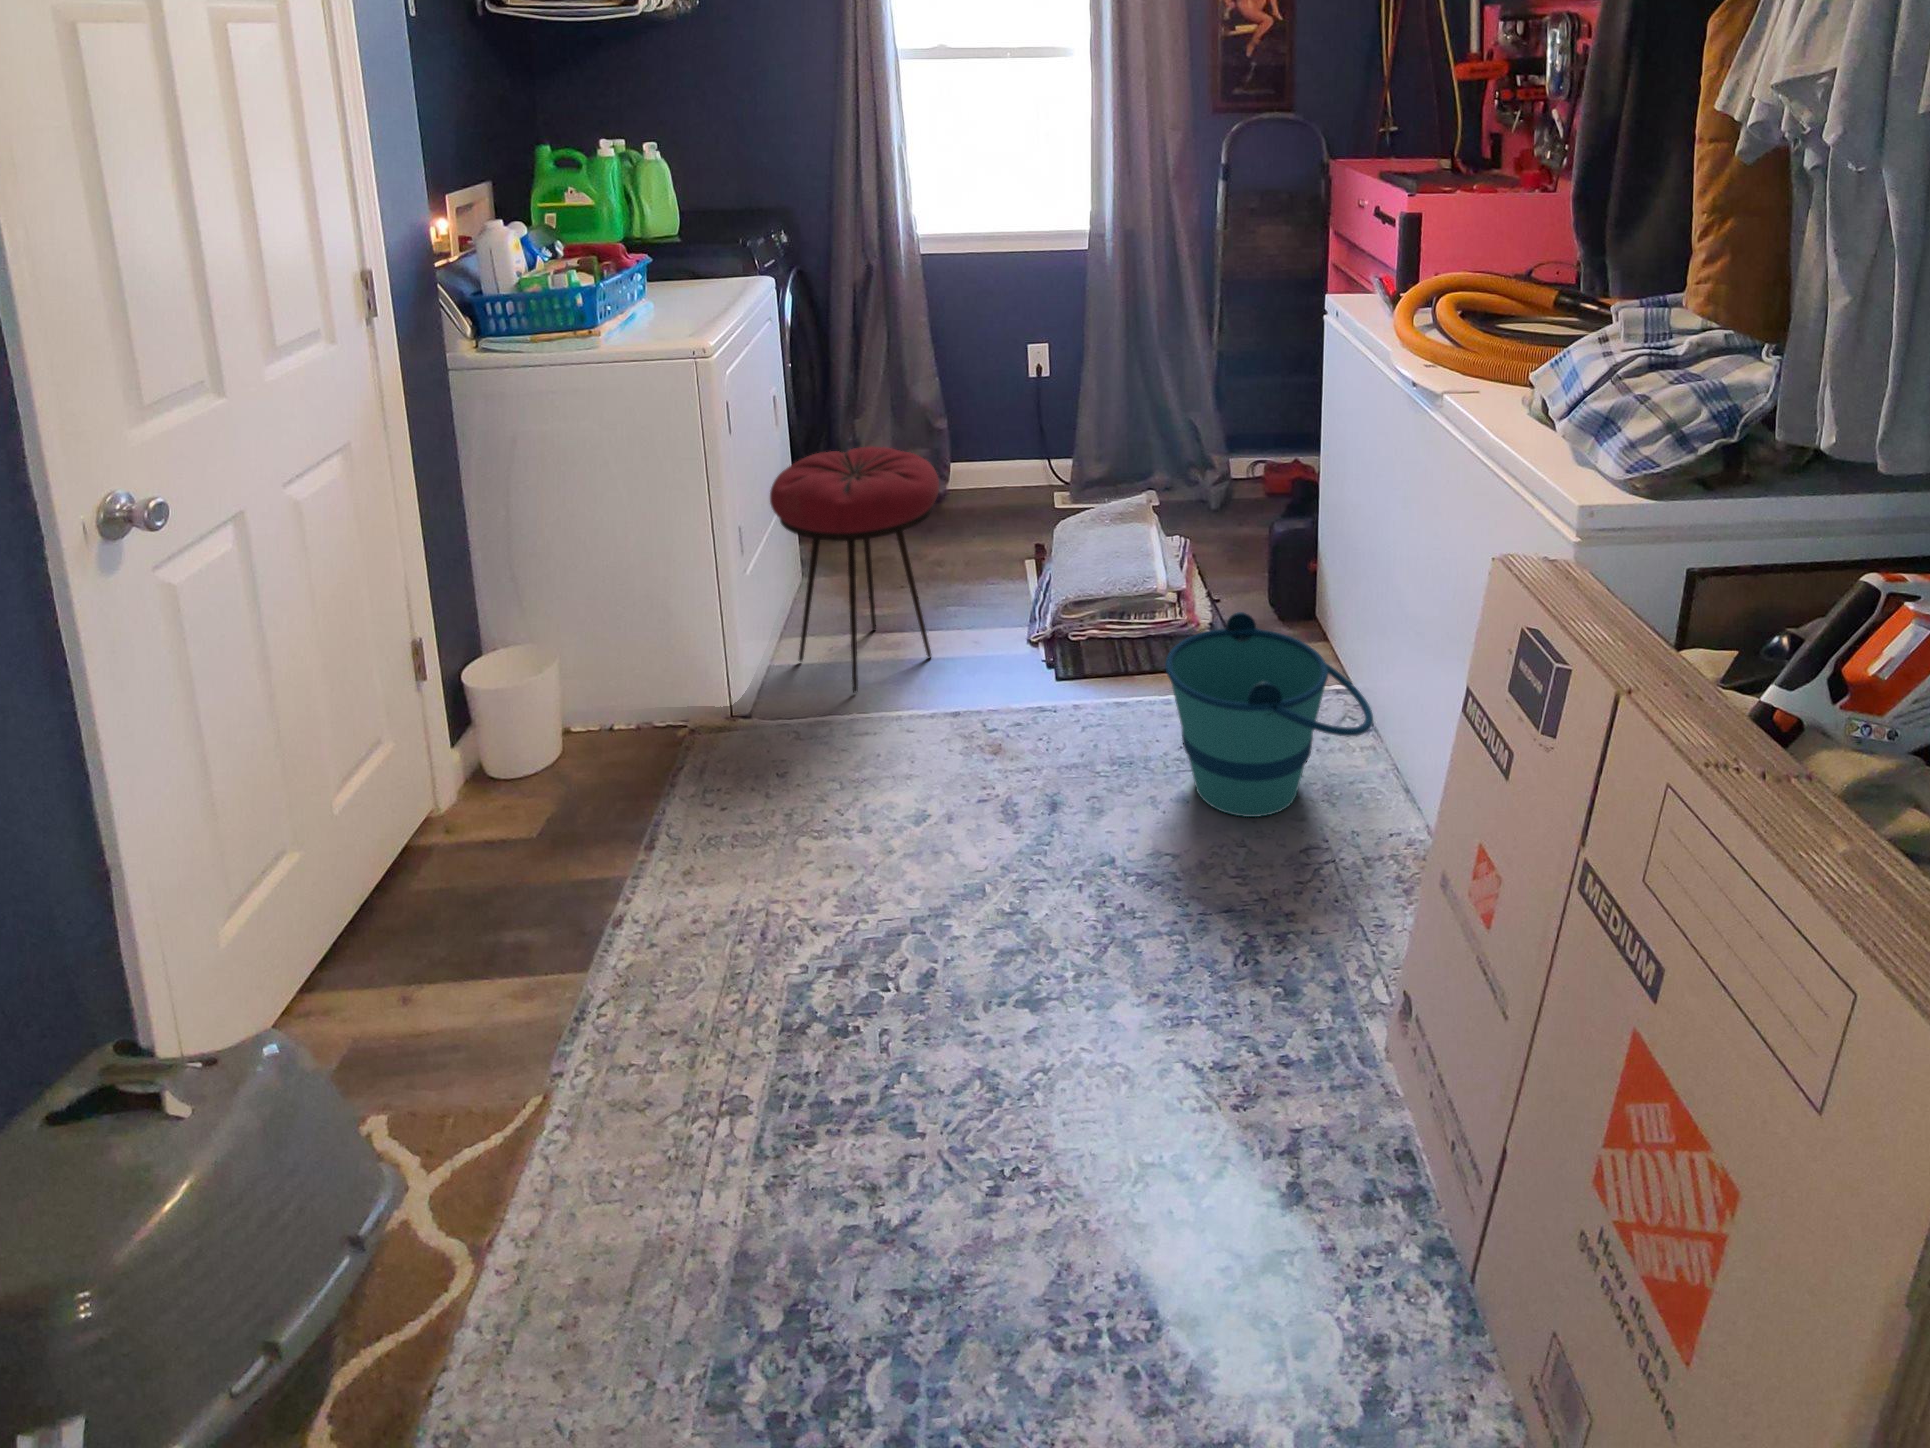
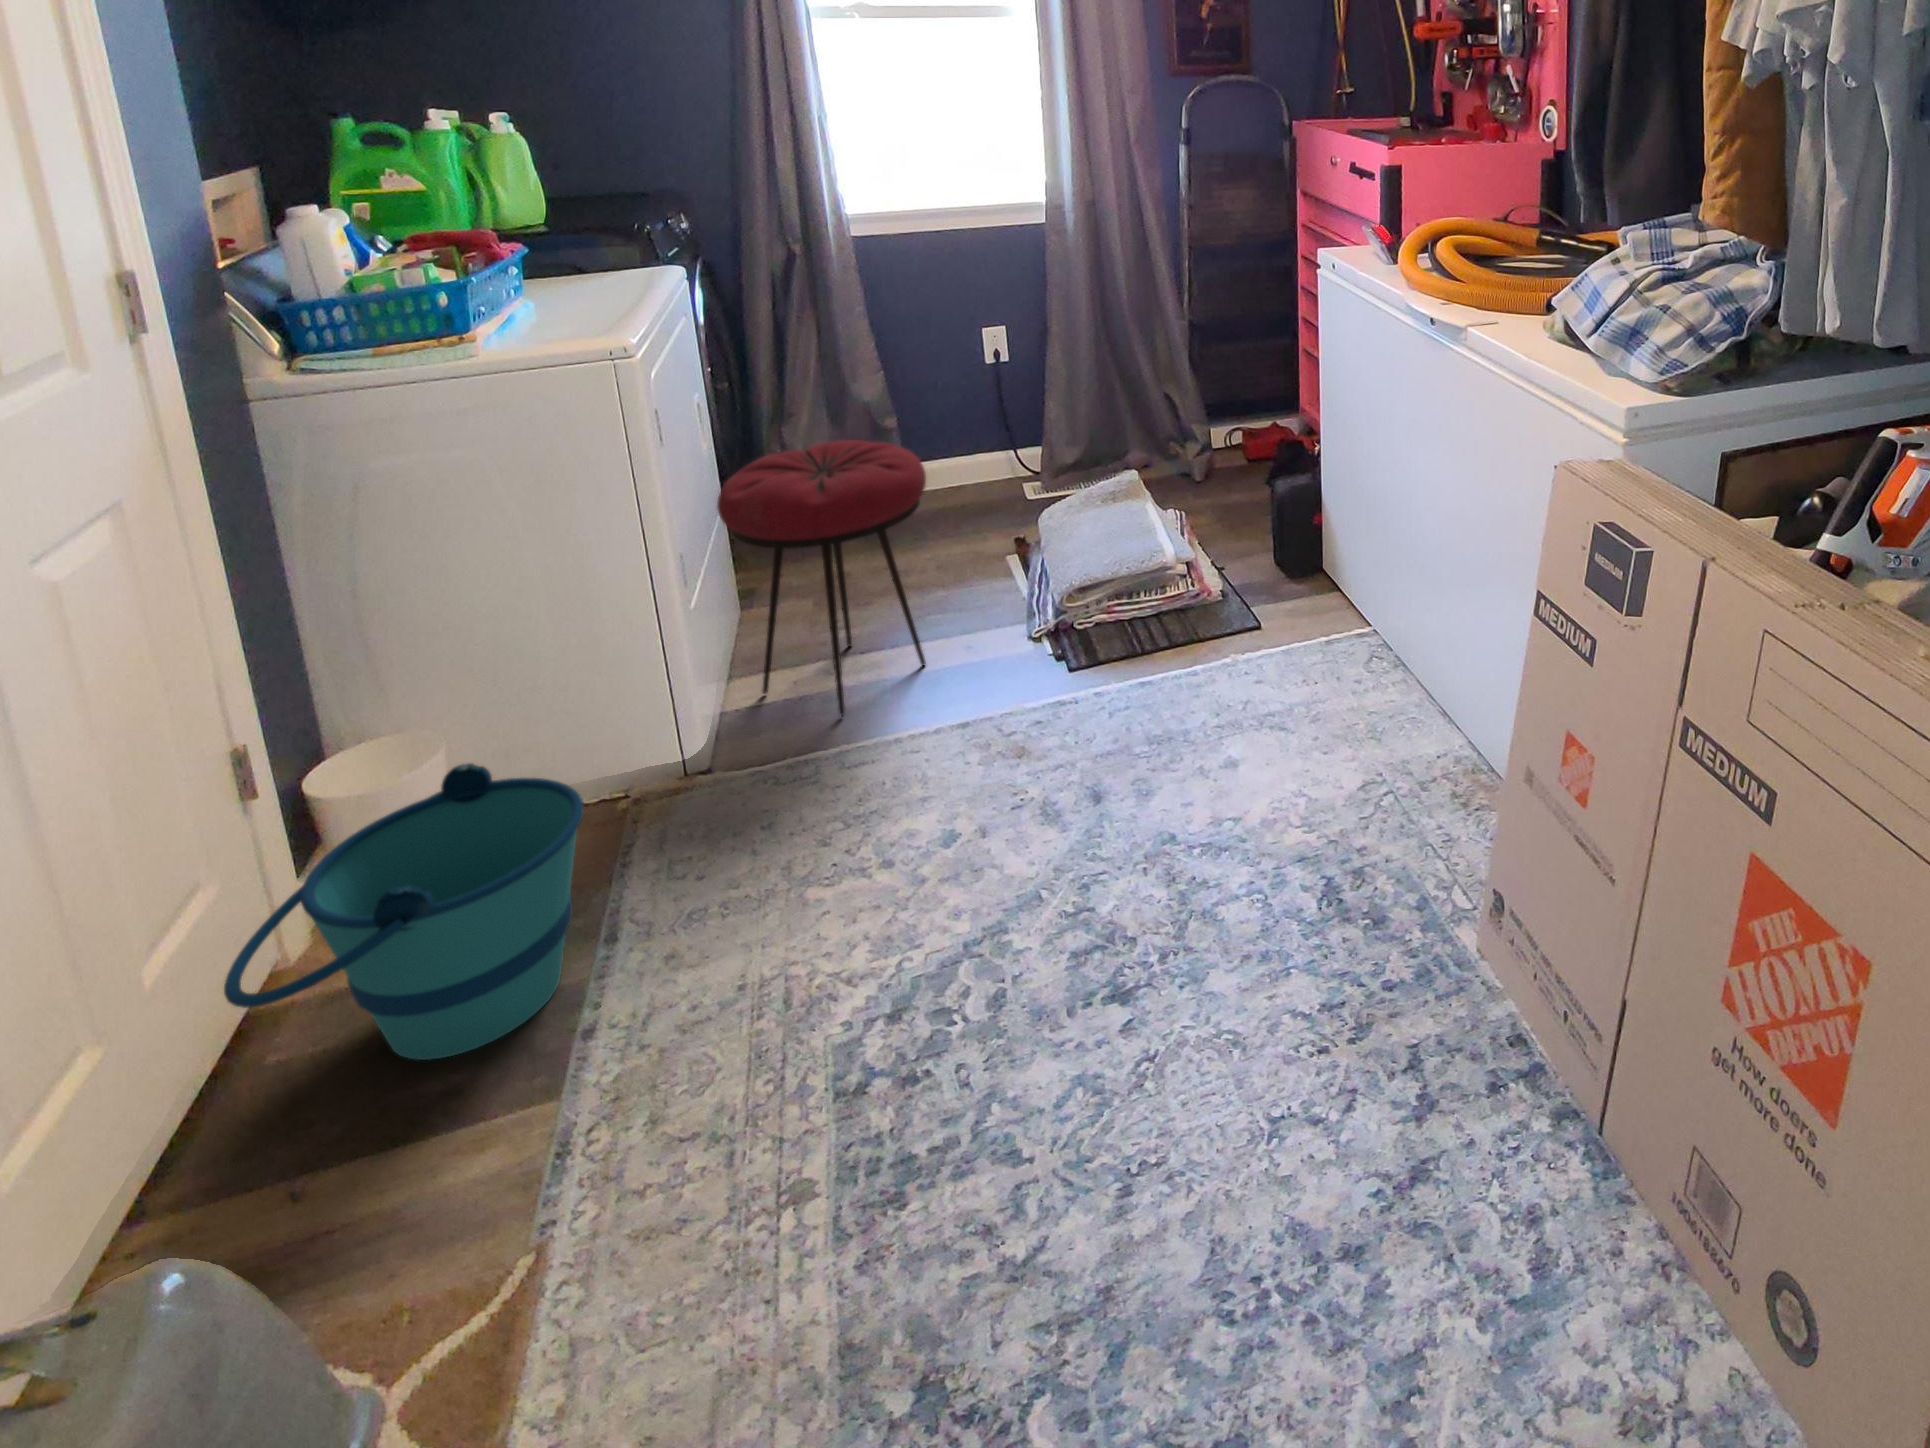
bucket: present [1165,612,1373,817] -> present [224,763,584,1060]

